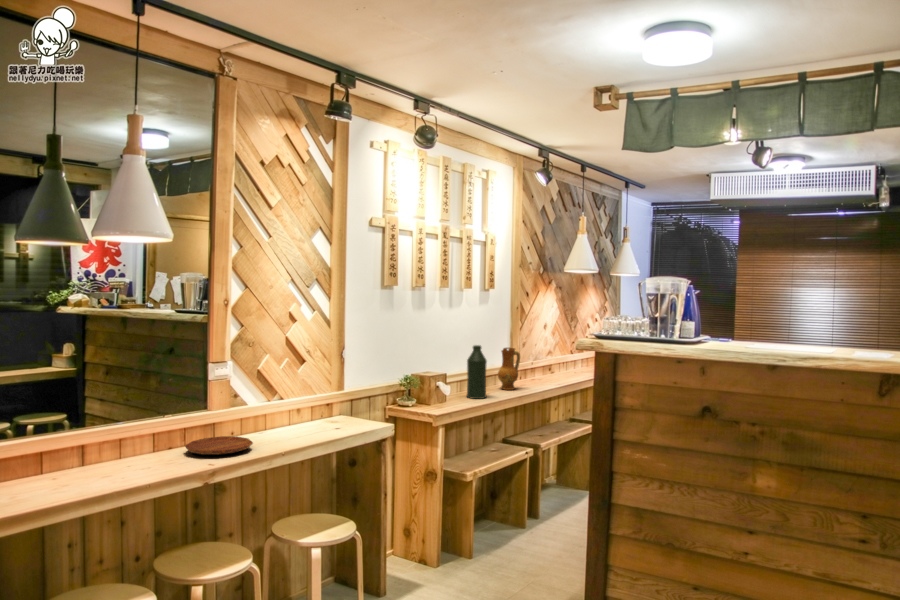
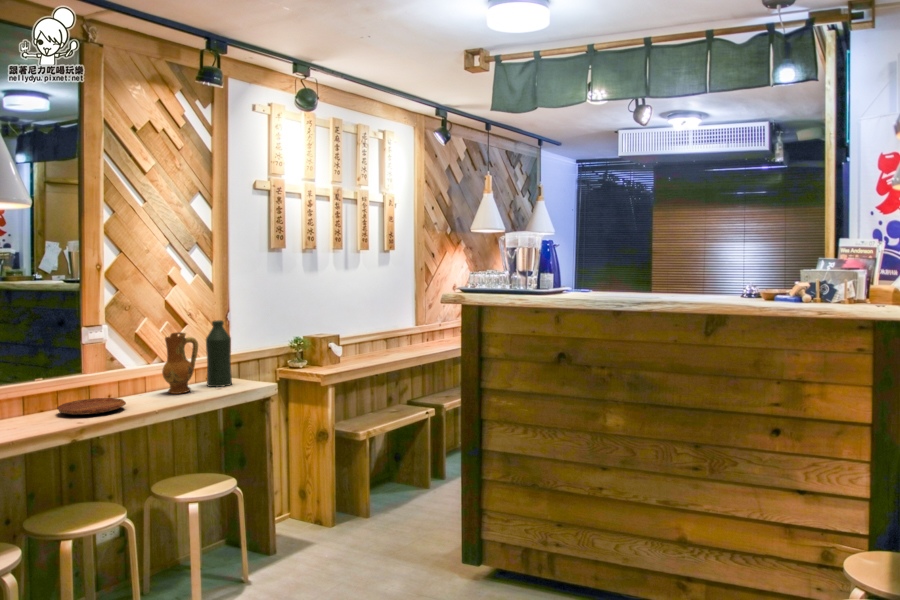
bottle: present [467,345,487,399] -> present [206,320,232,387]
ceramic jug: present [498,348,520,390] -> present [162,332,198,394]

